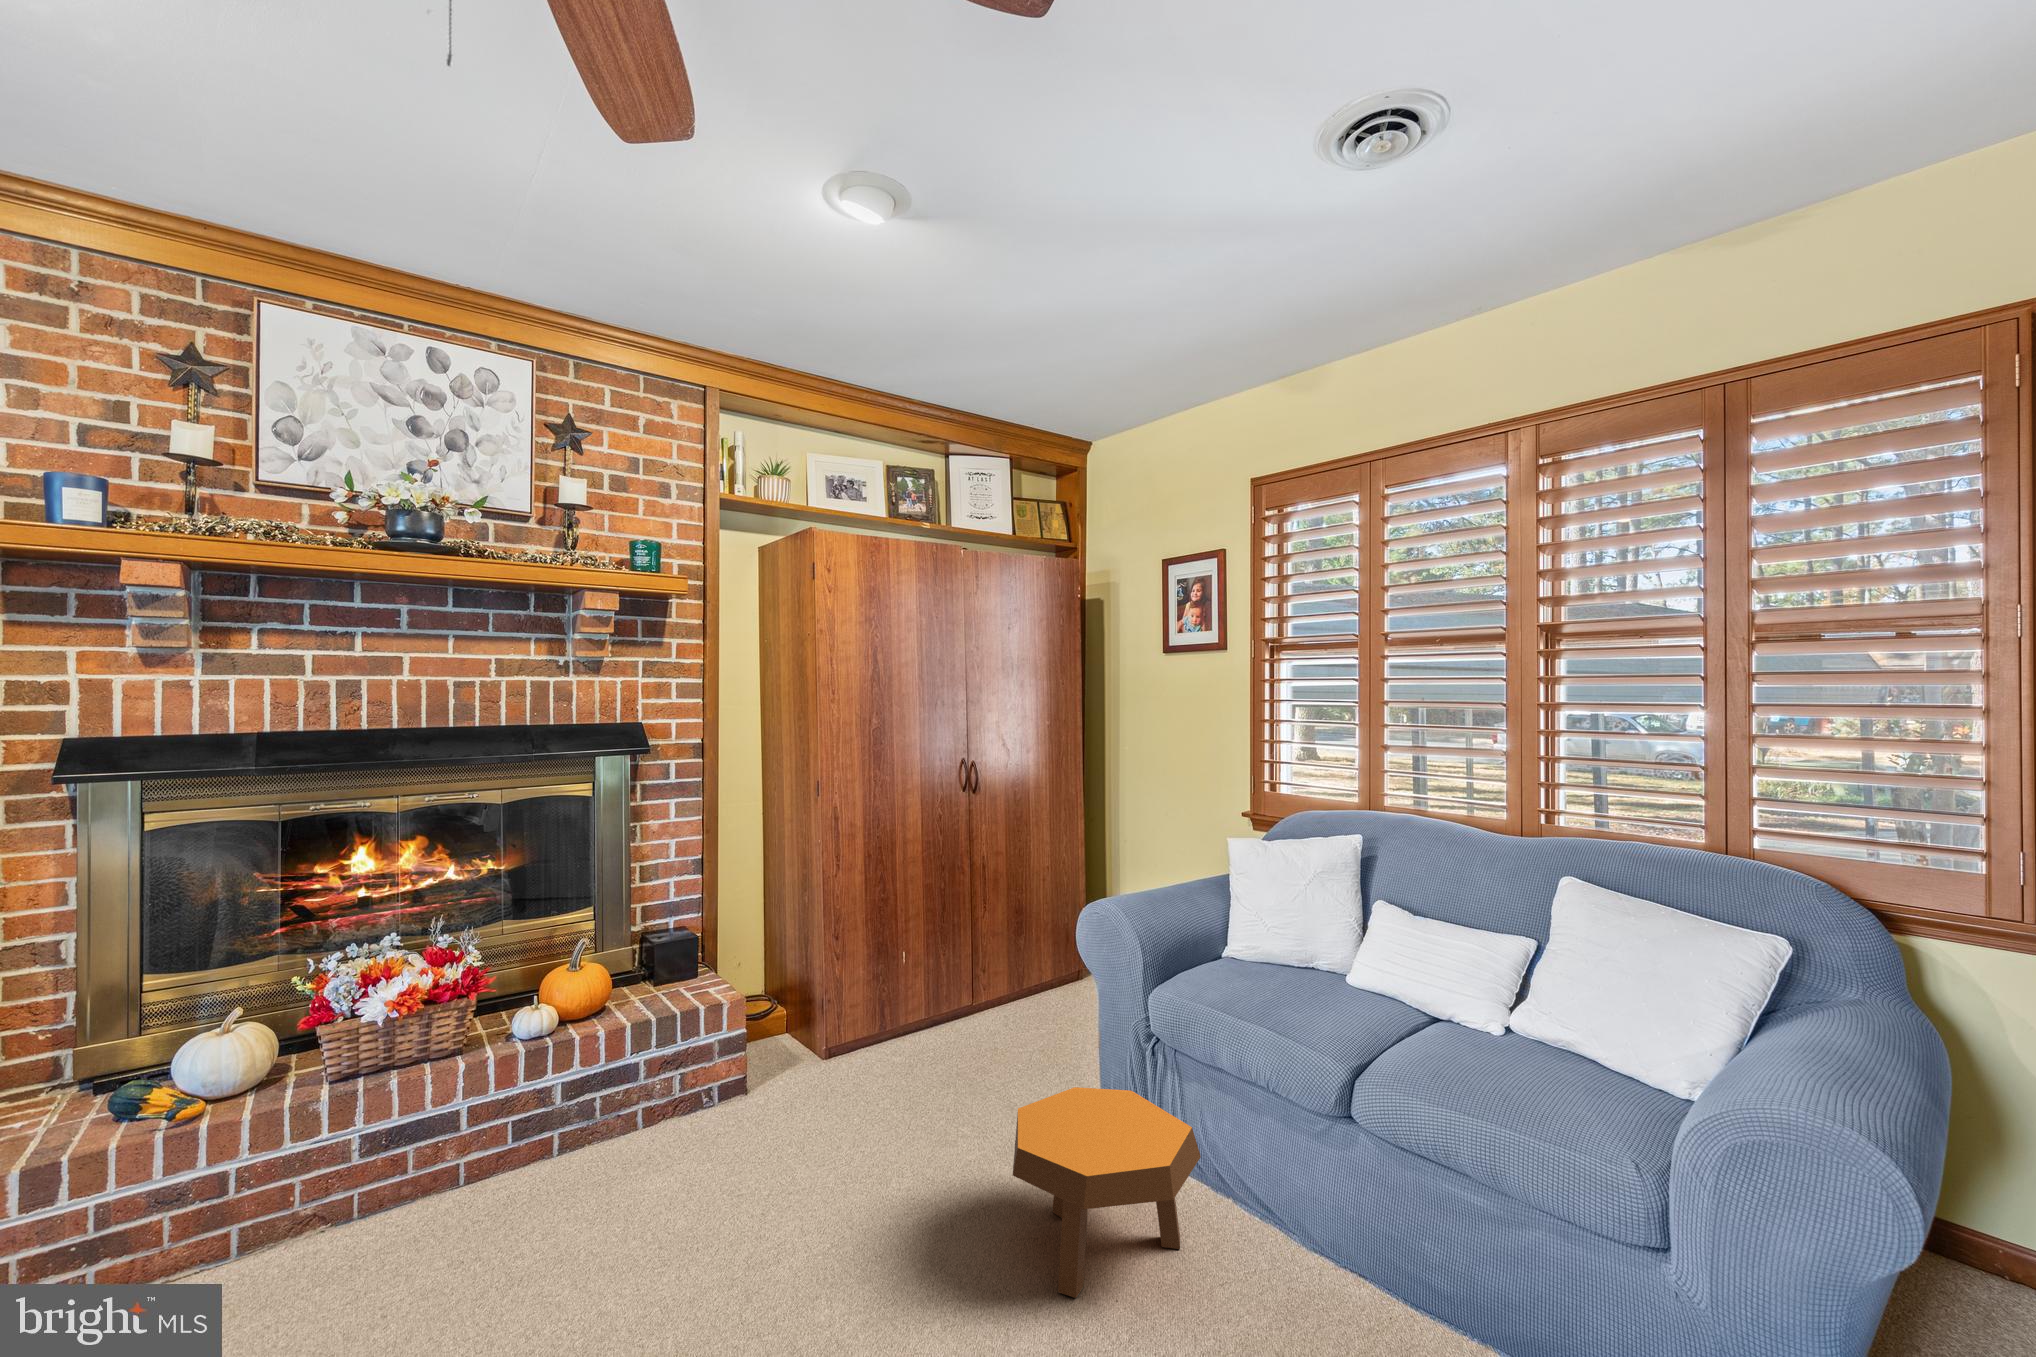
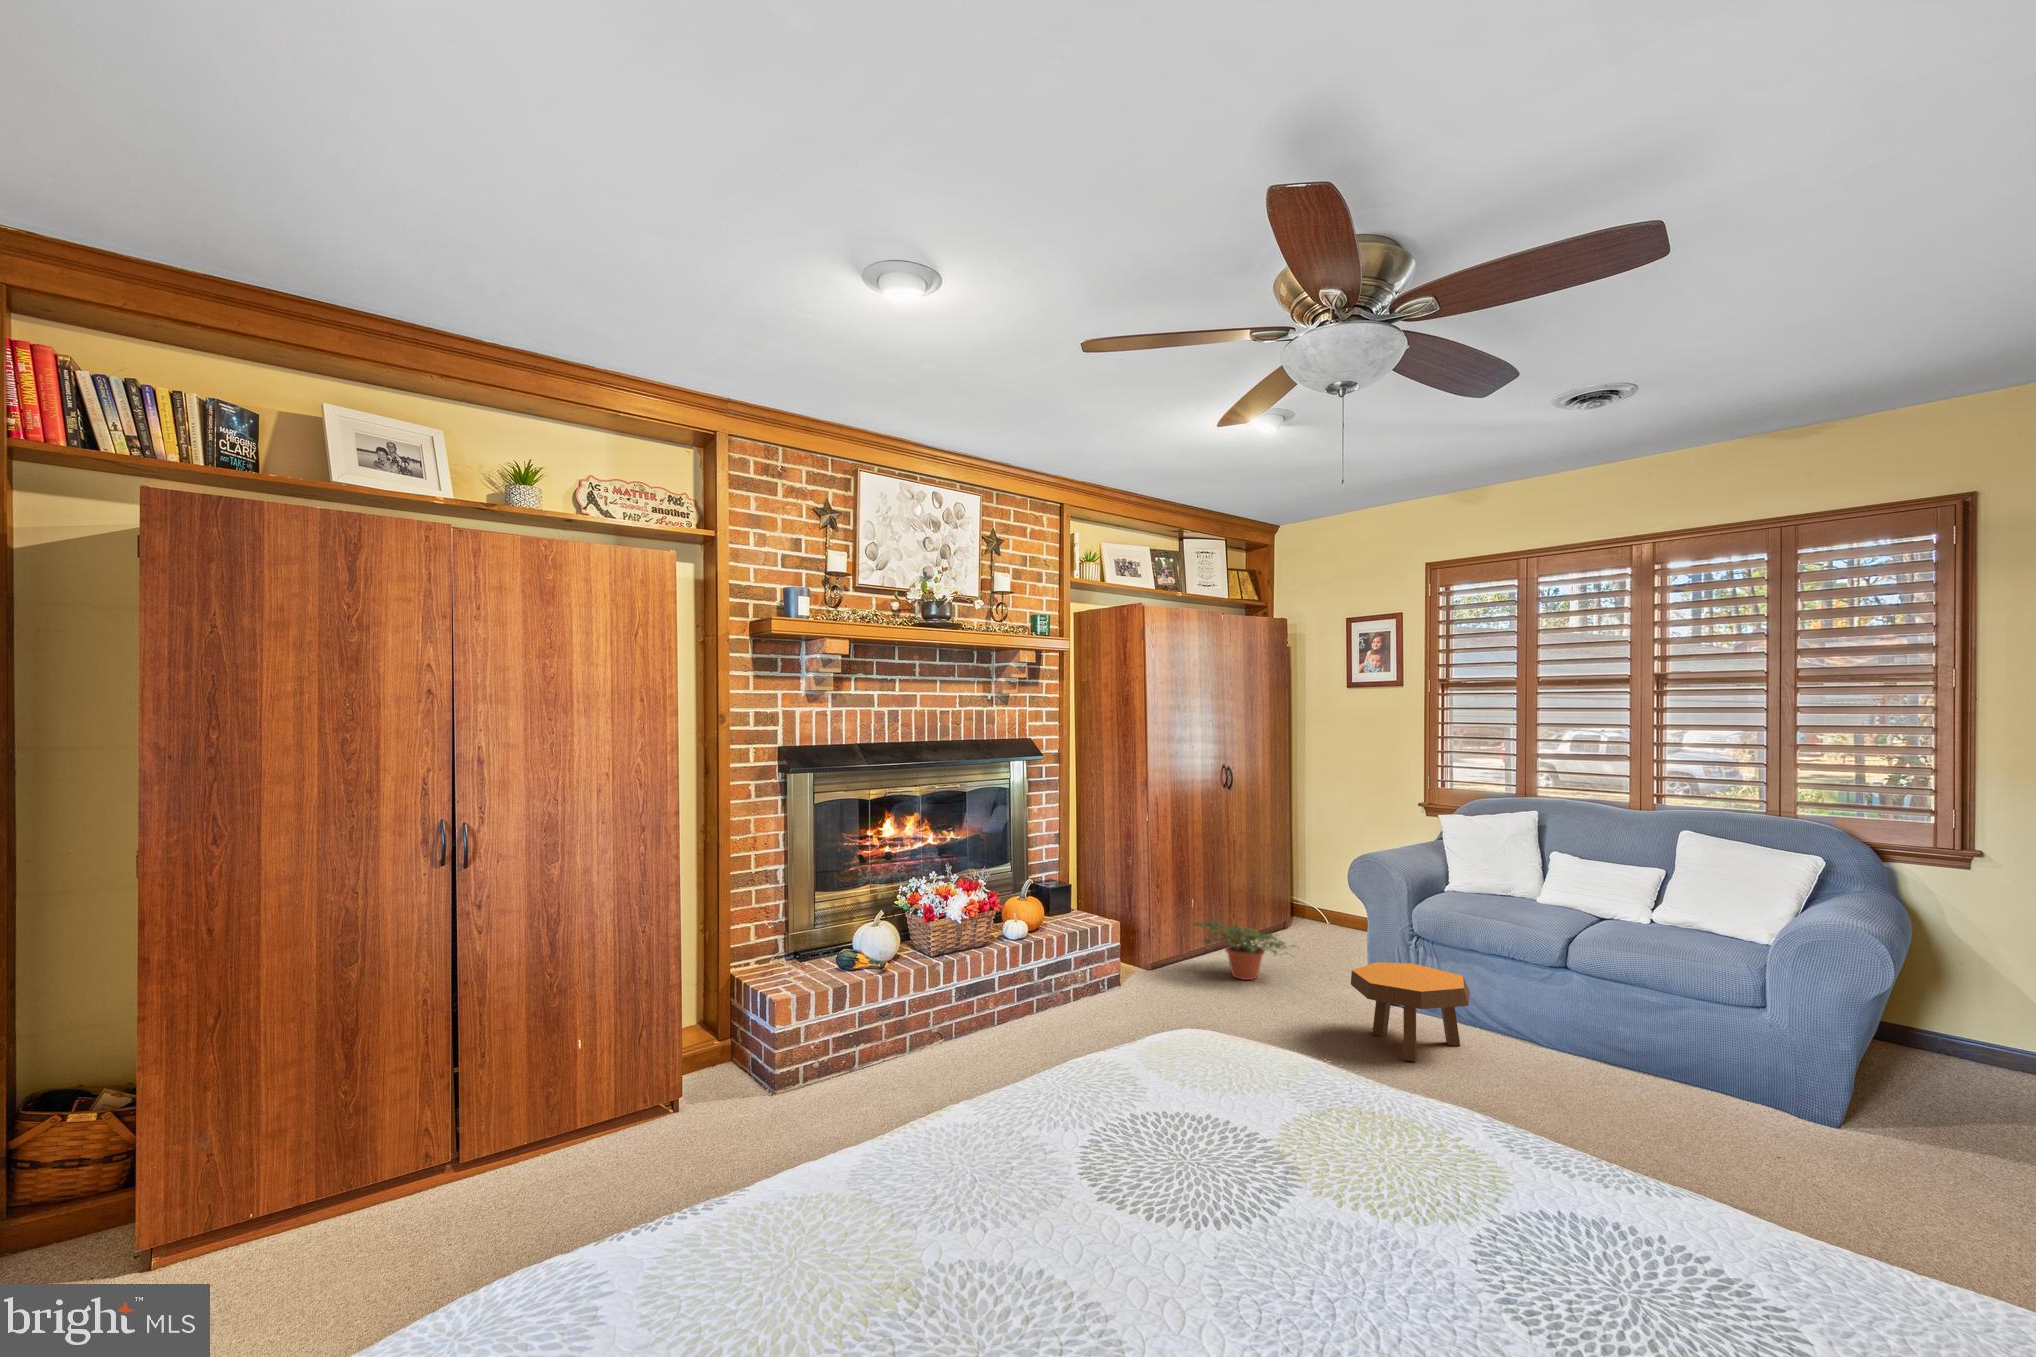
potted plant: none [881,976,1030,1075] -> present [1195,921,1292,980]

